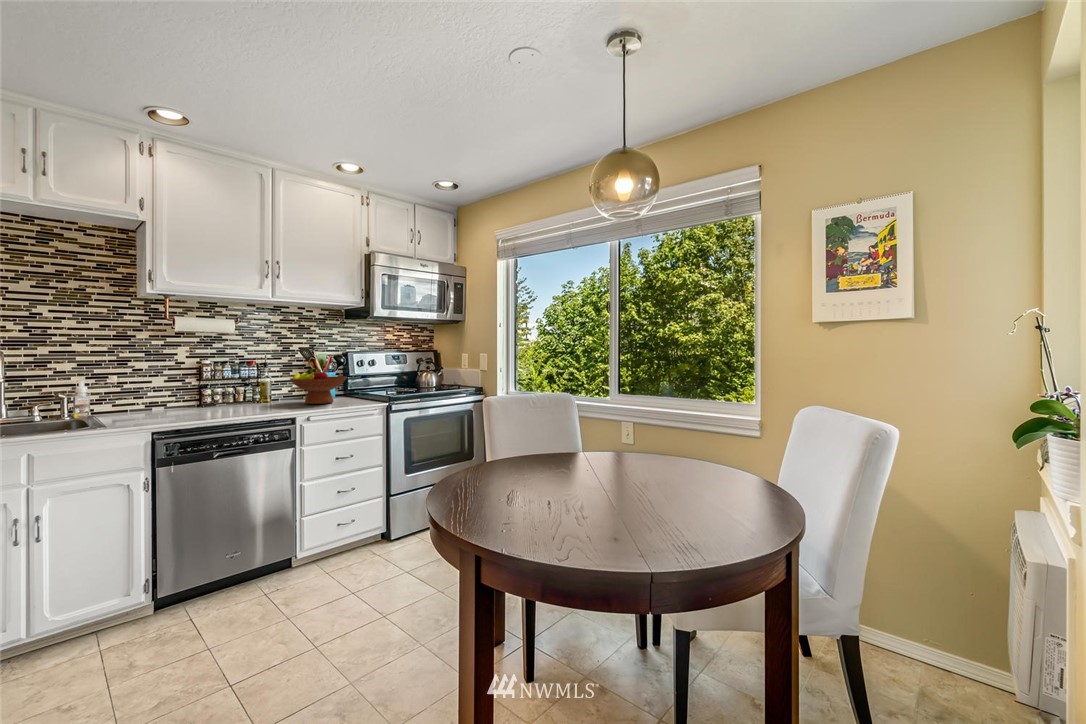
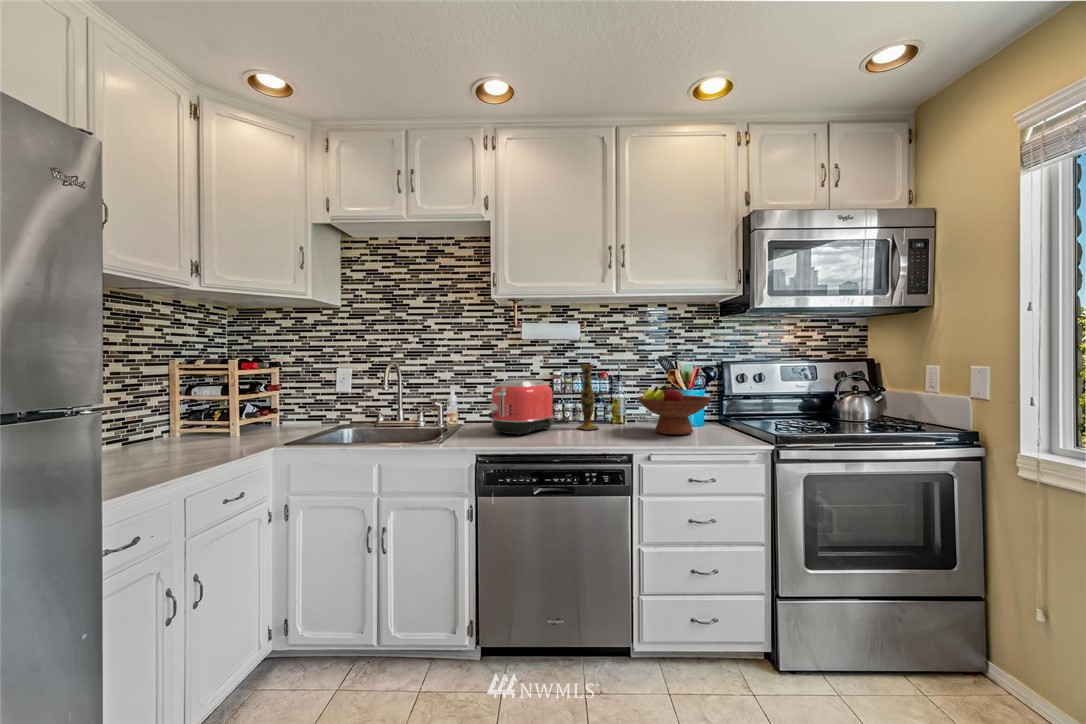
vase: none [234,354,255,407] -> present [578,364,598,429]
toaster: none [149,368,213,416] -> present [488,380,554,435]

